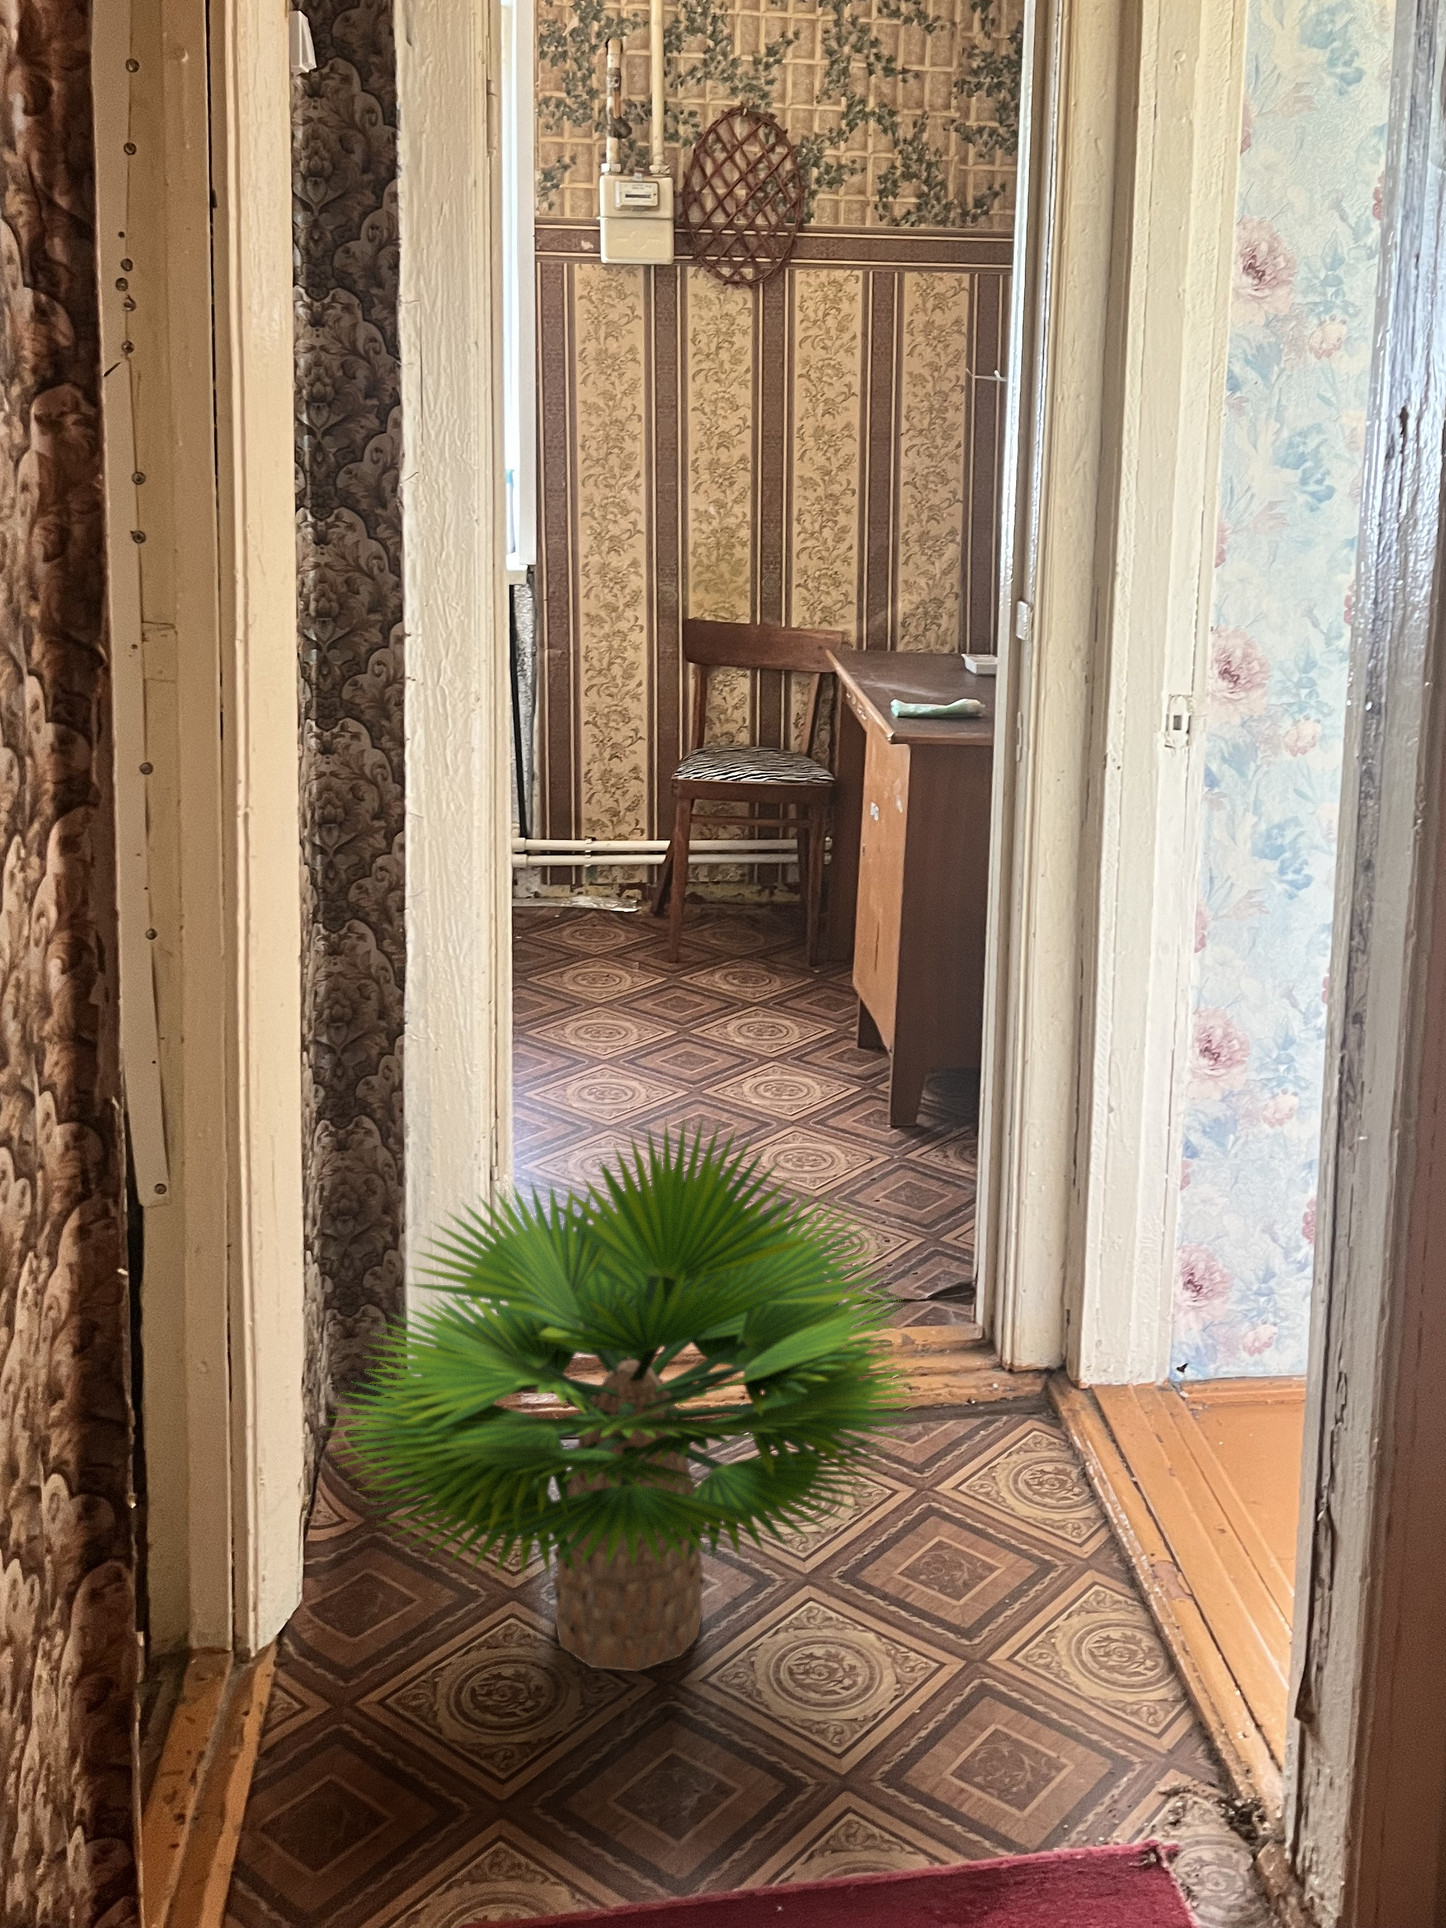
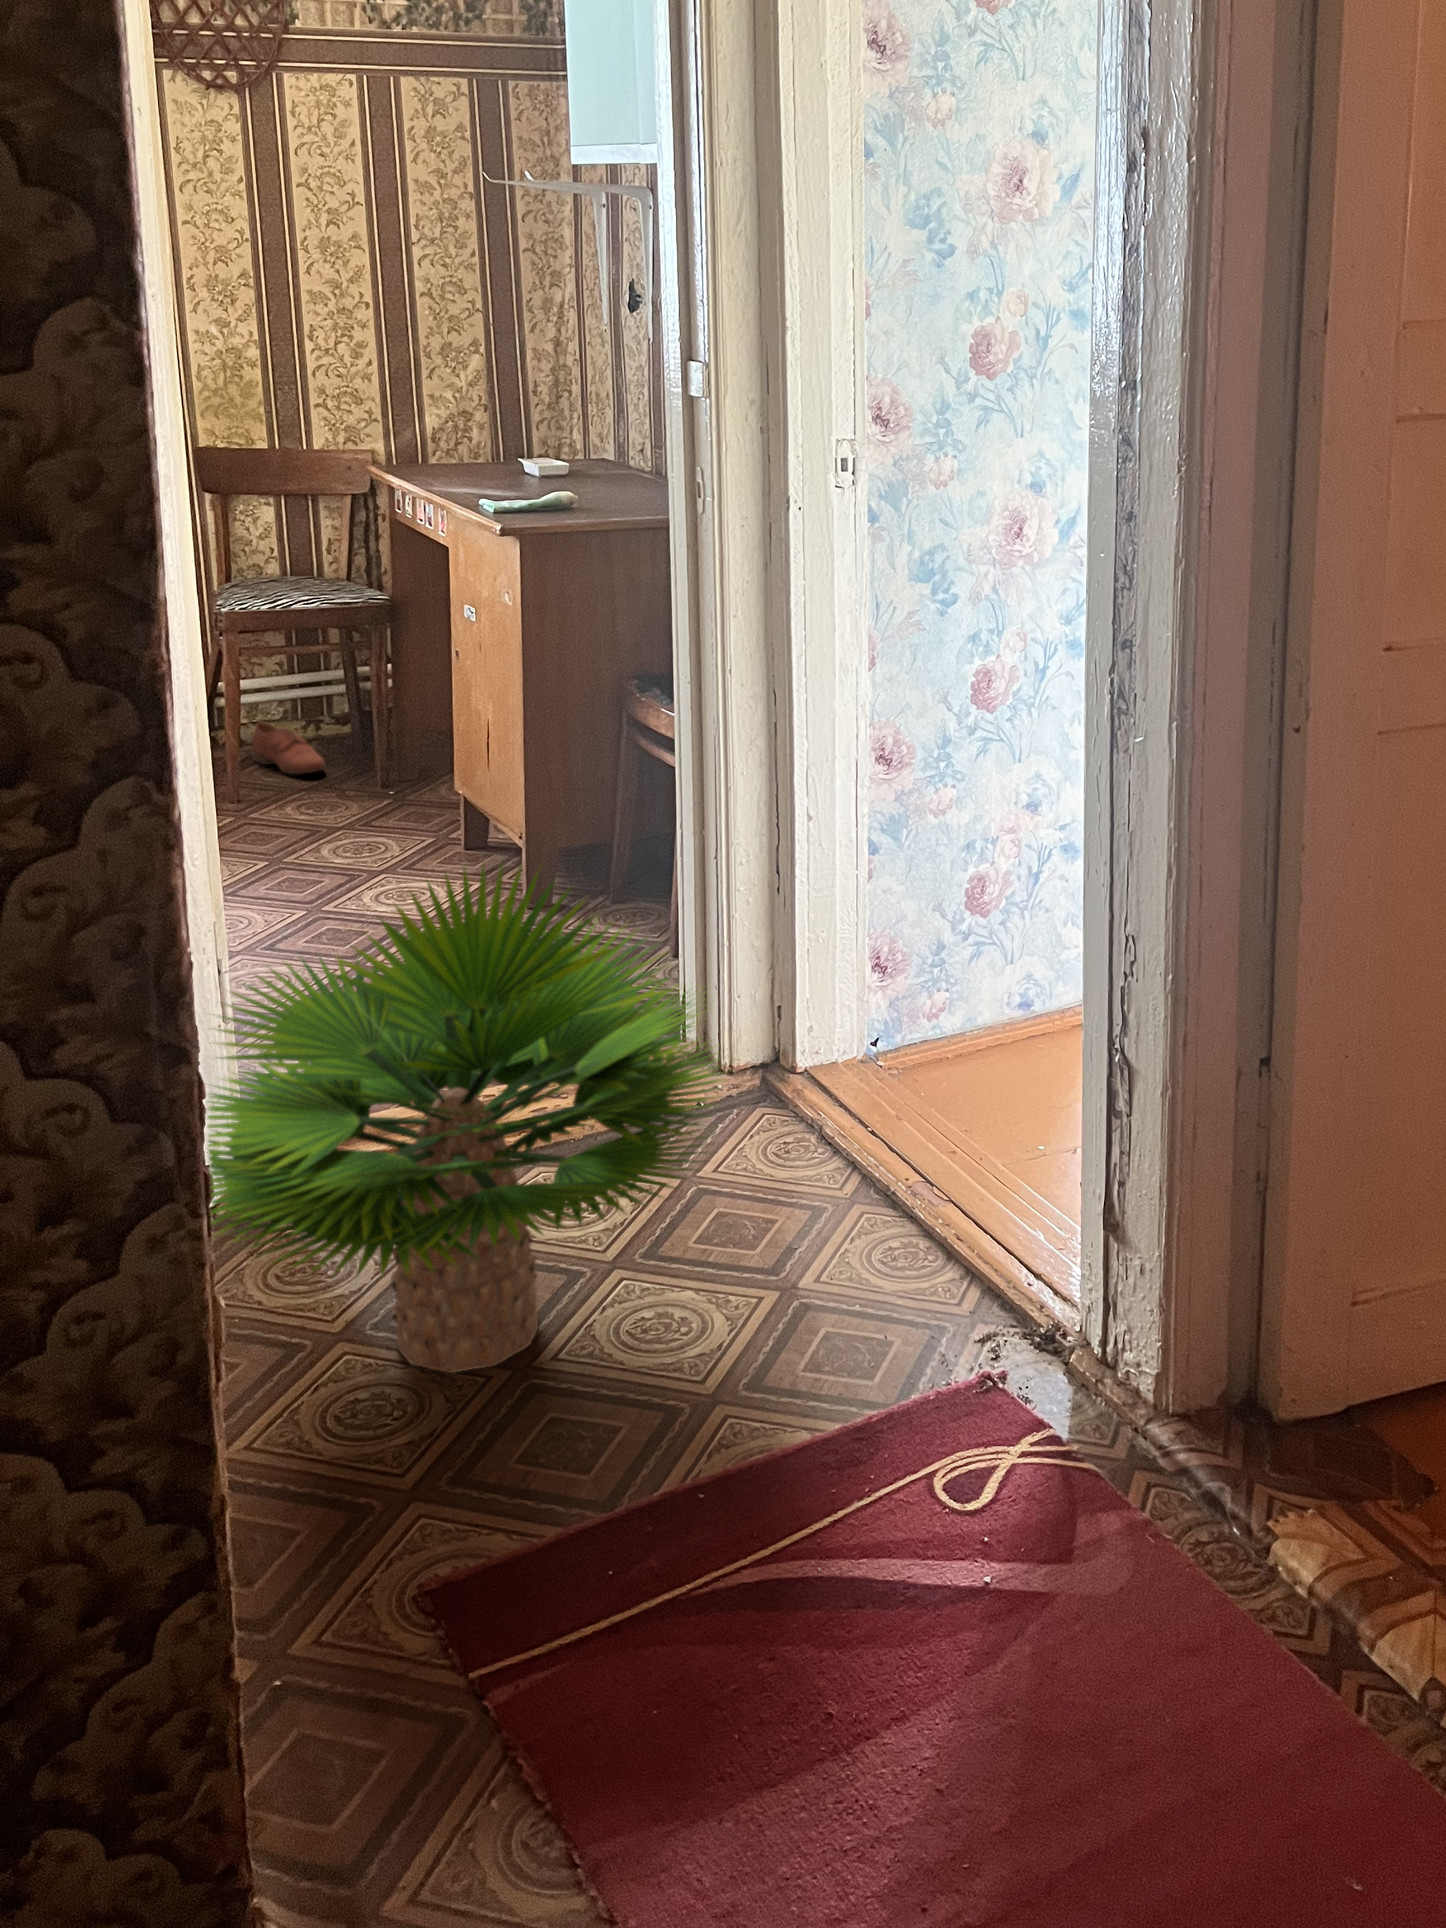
shoe: none [709,887,768,944] -> present [252,722,325,774]

